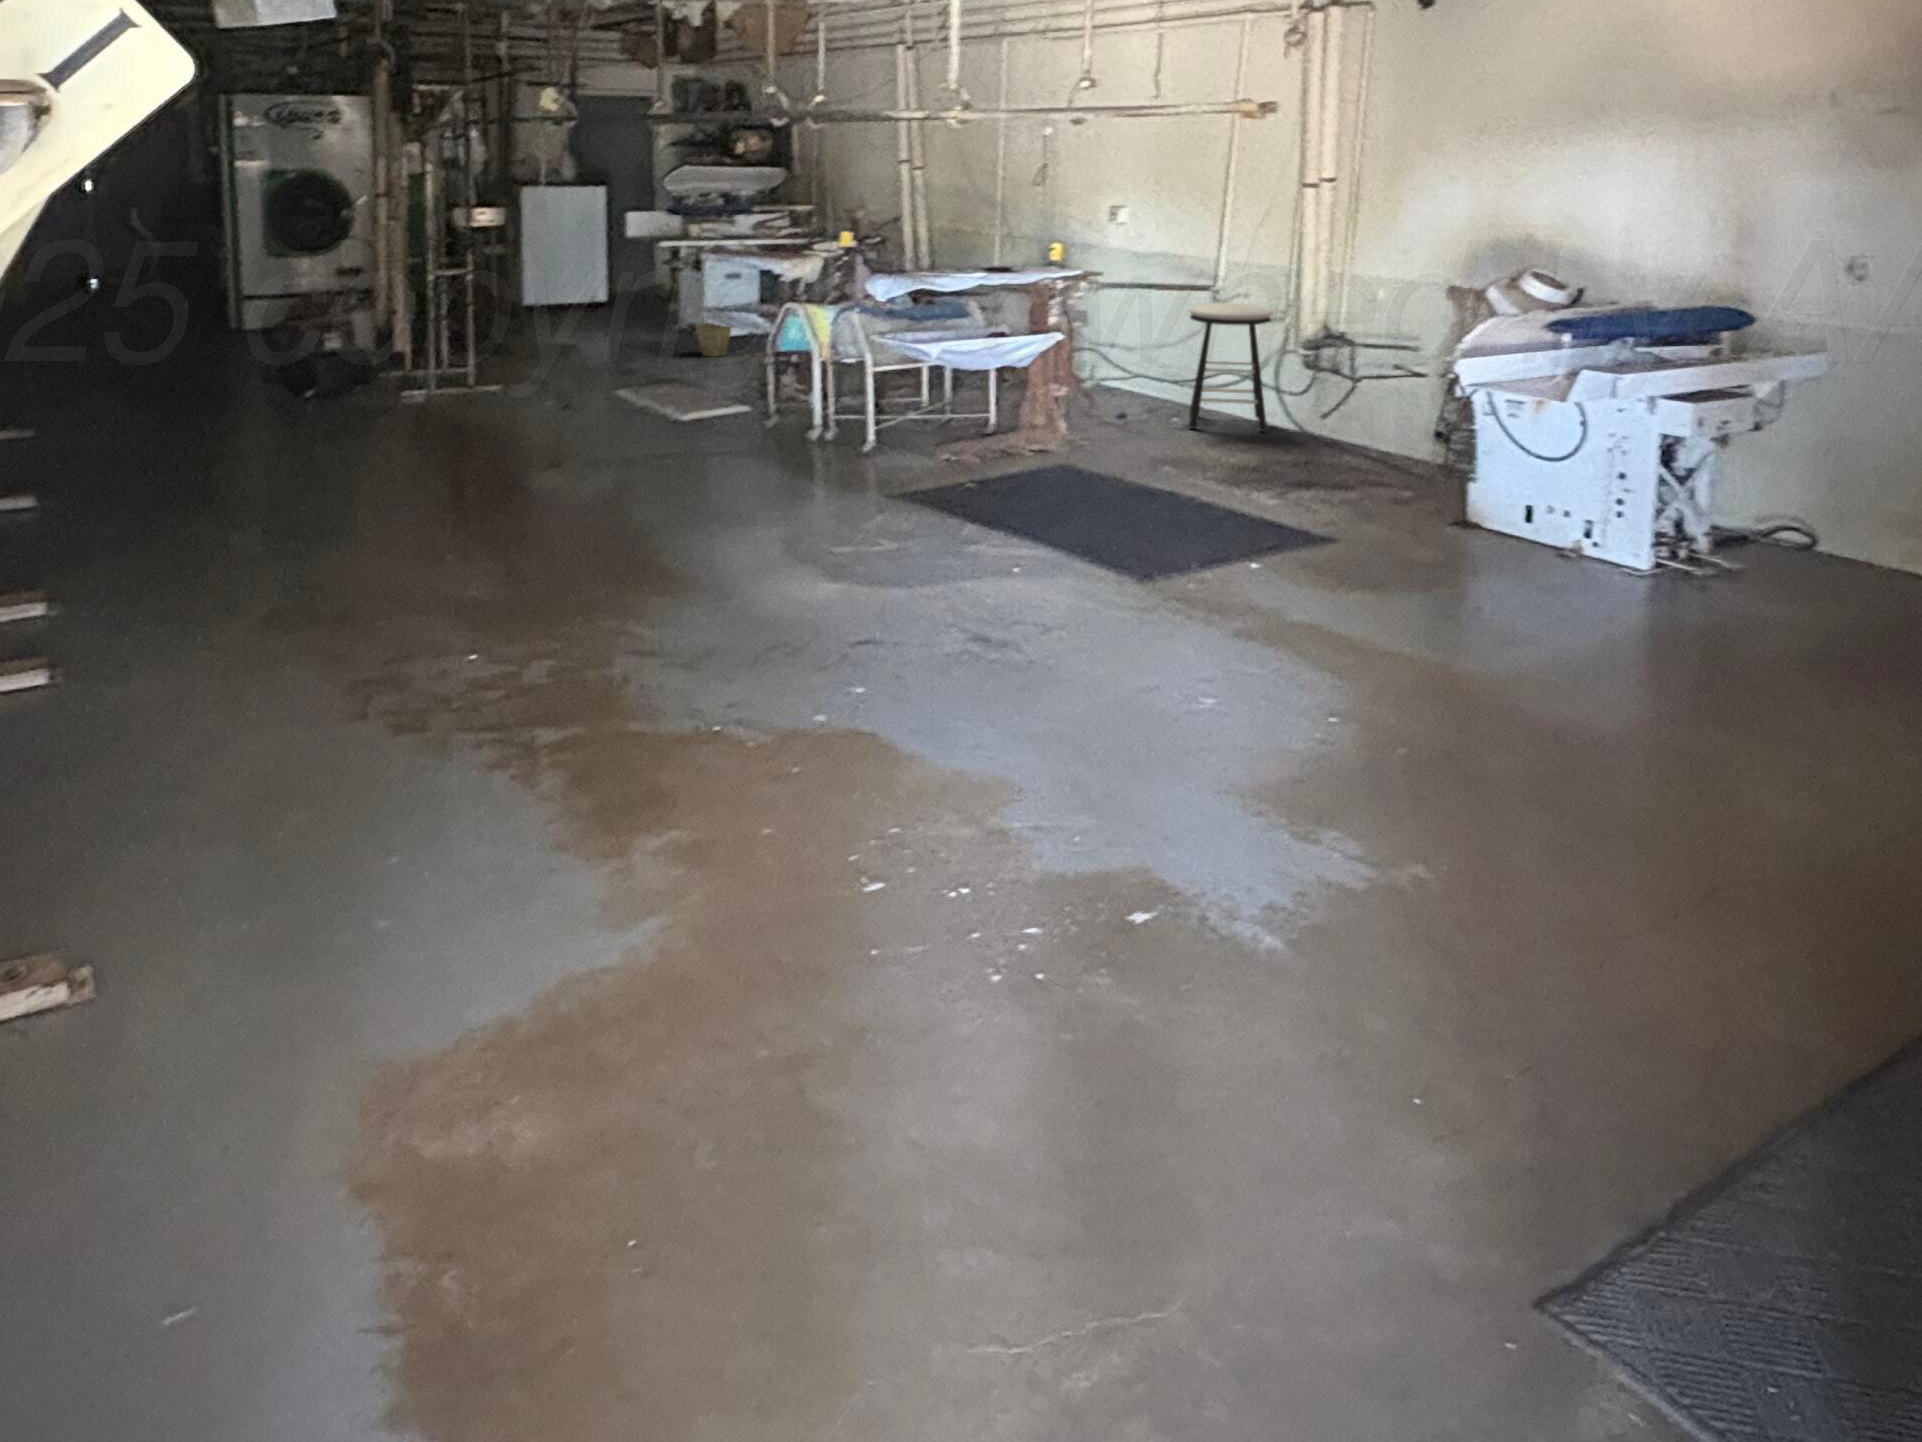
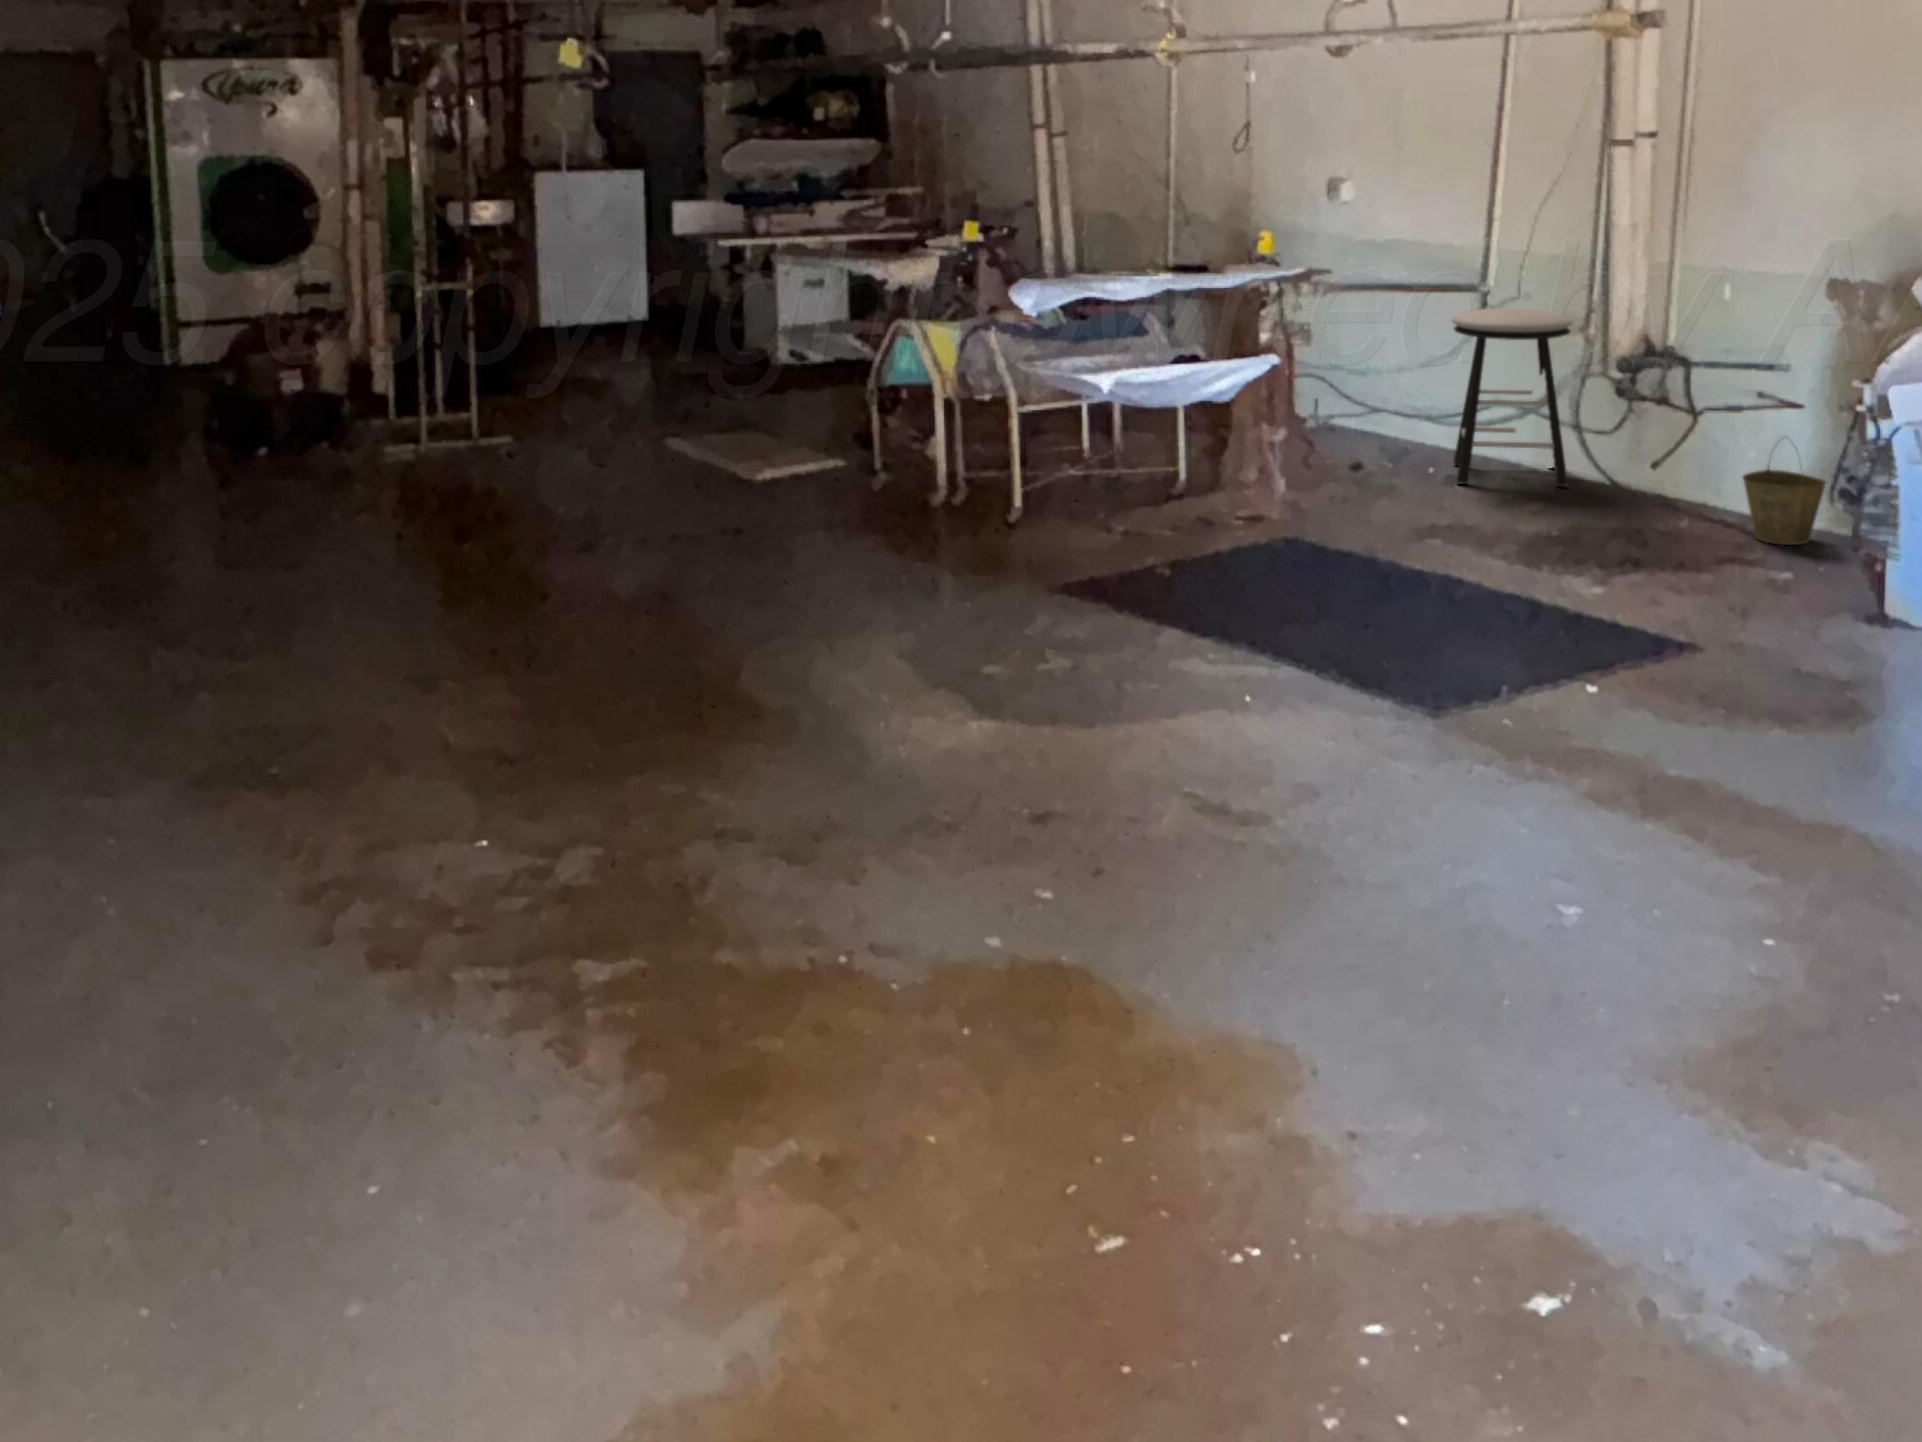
bucket: present [696,305,731,357] -> present [1743,442,1826,545]

